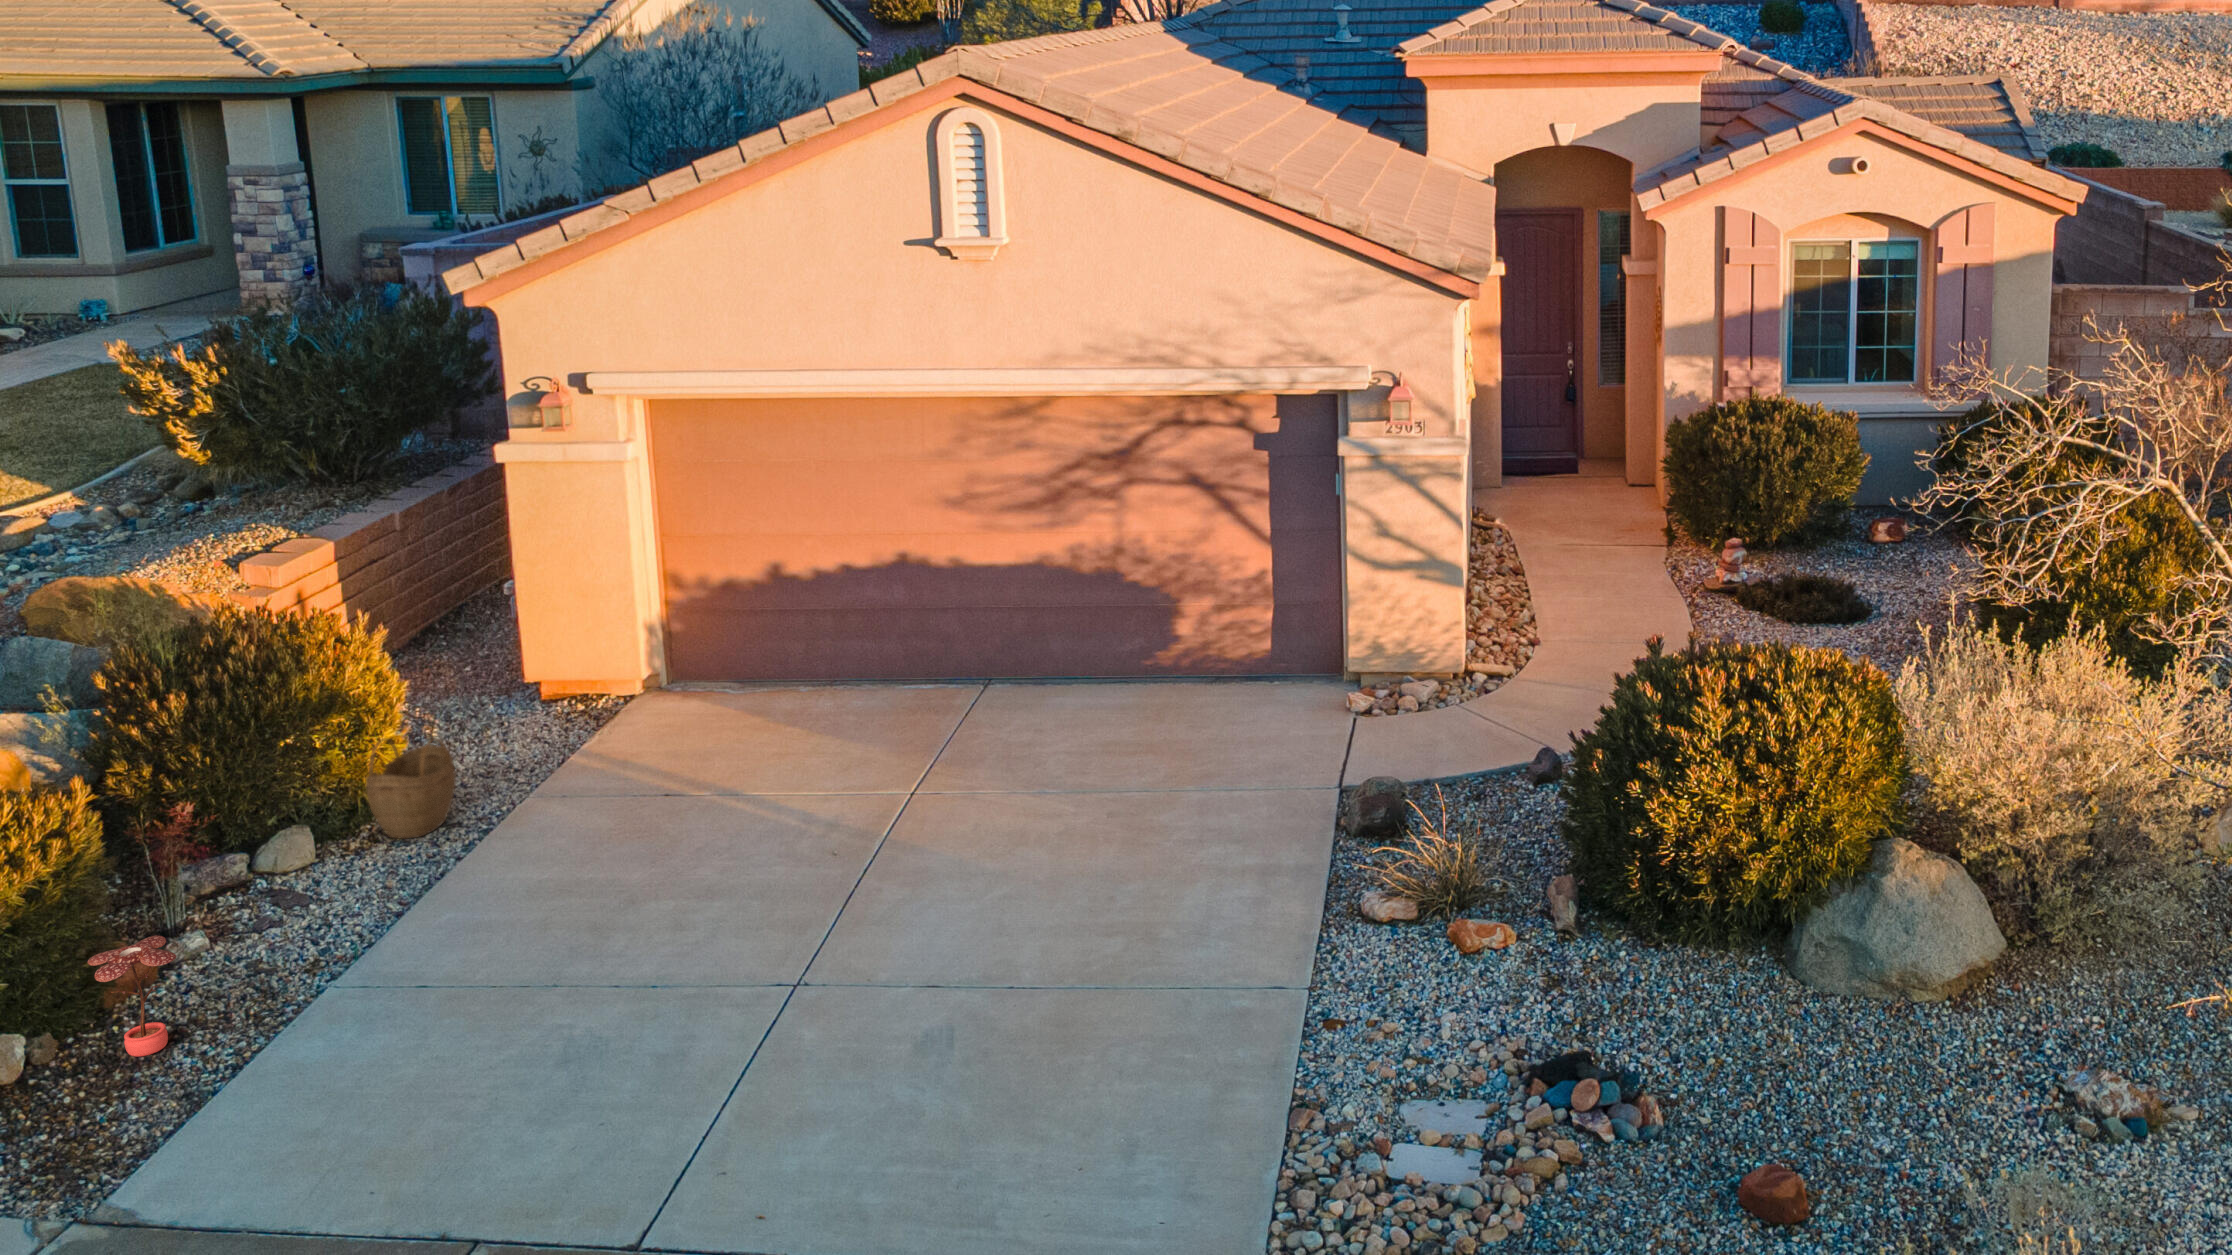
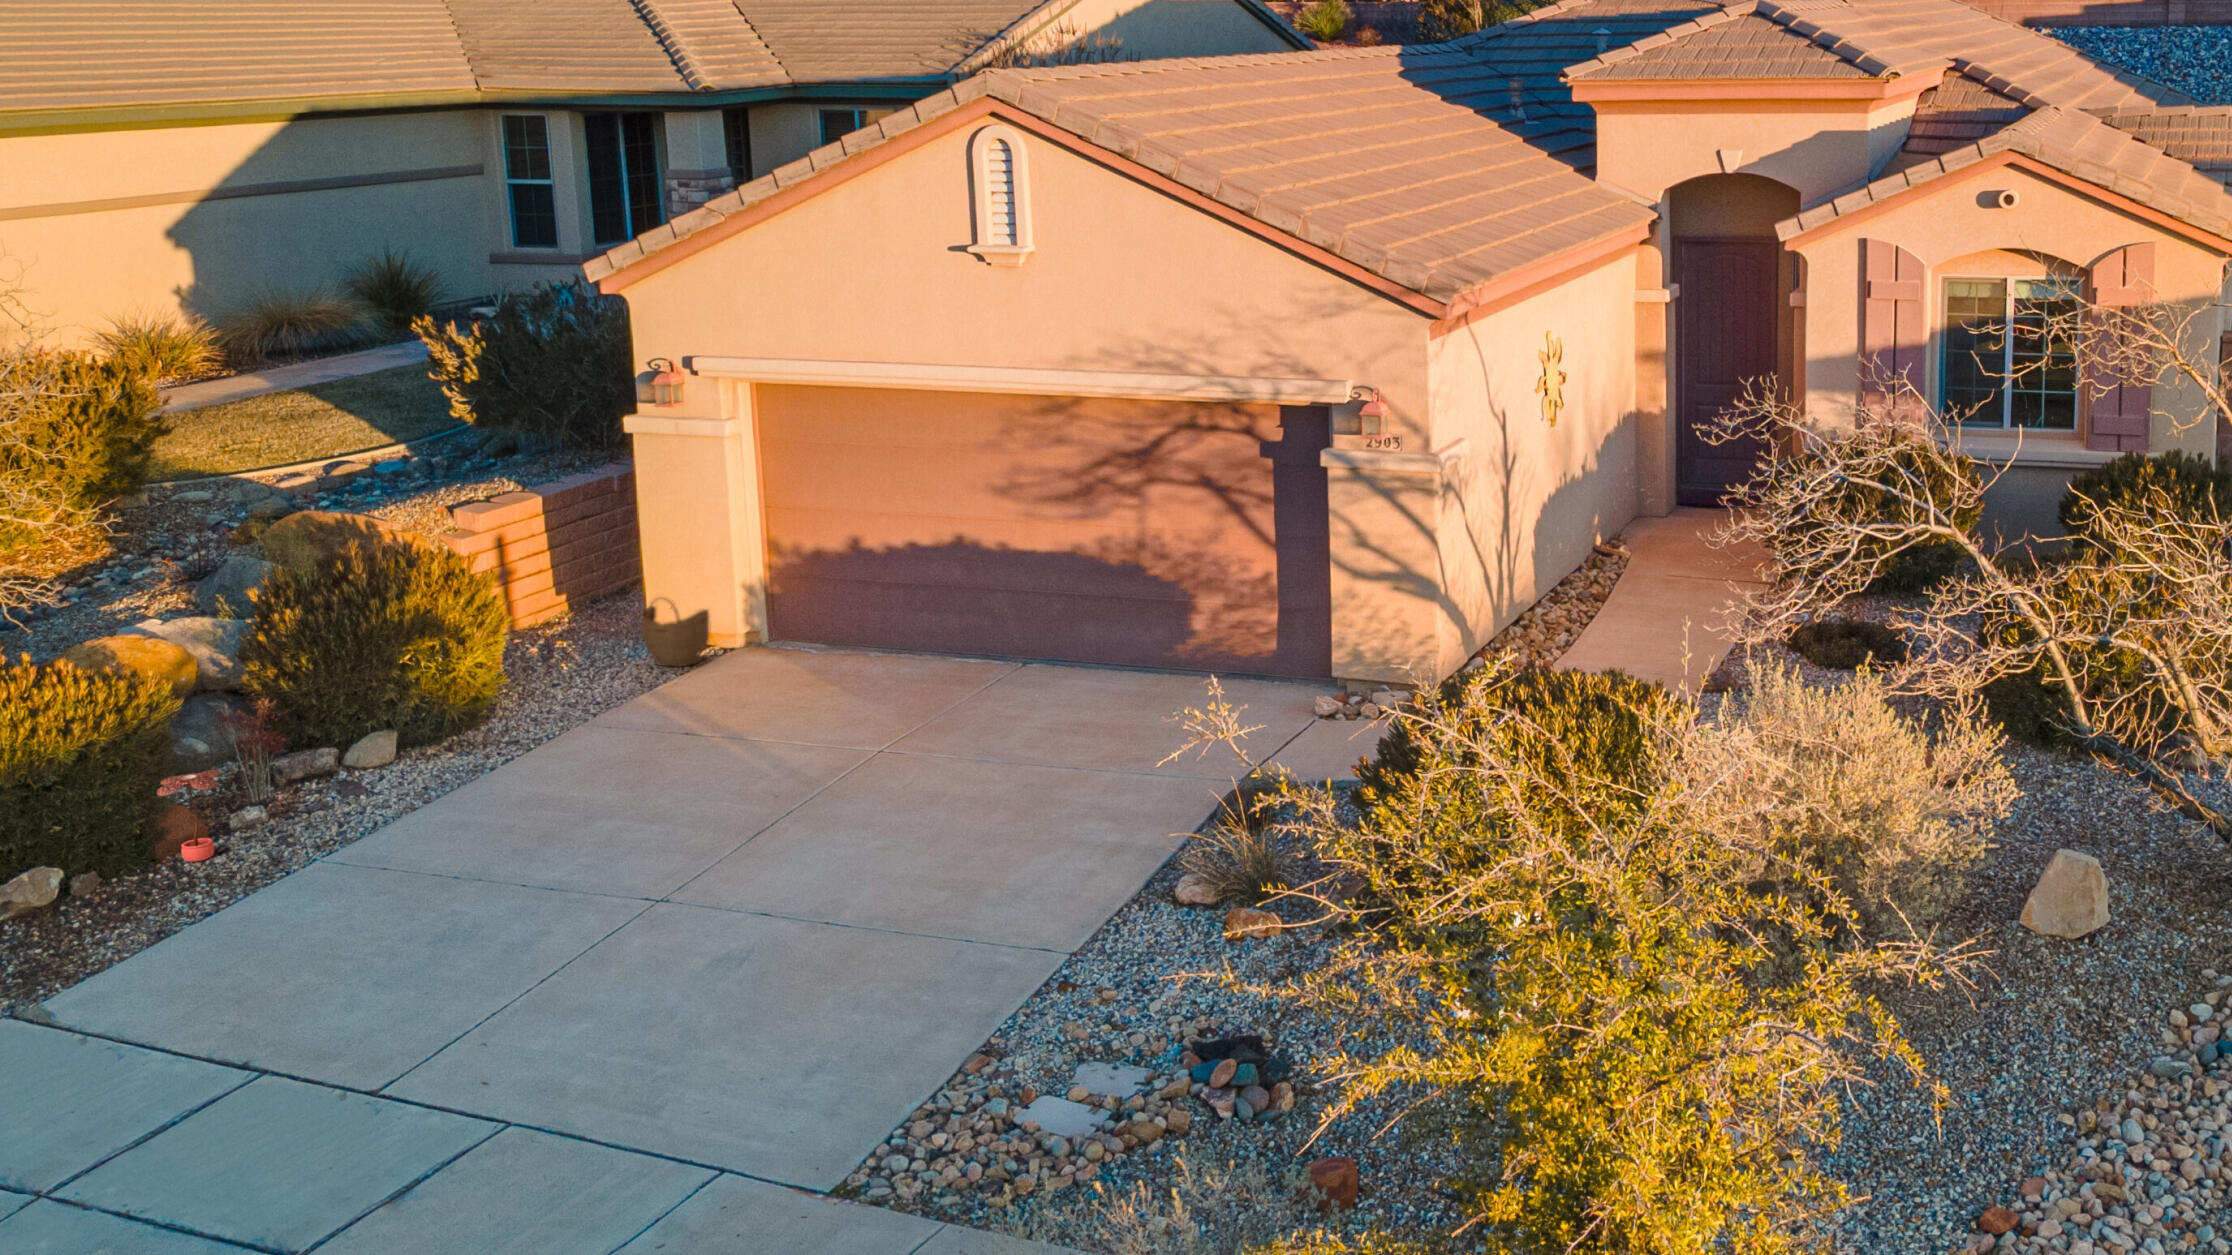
woven basket: present [366,738,456,839] -> present [642,602,710,667]

